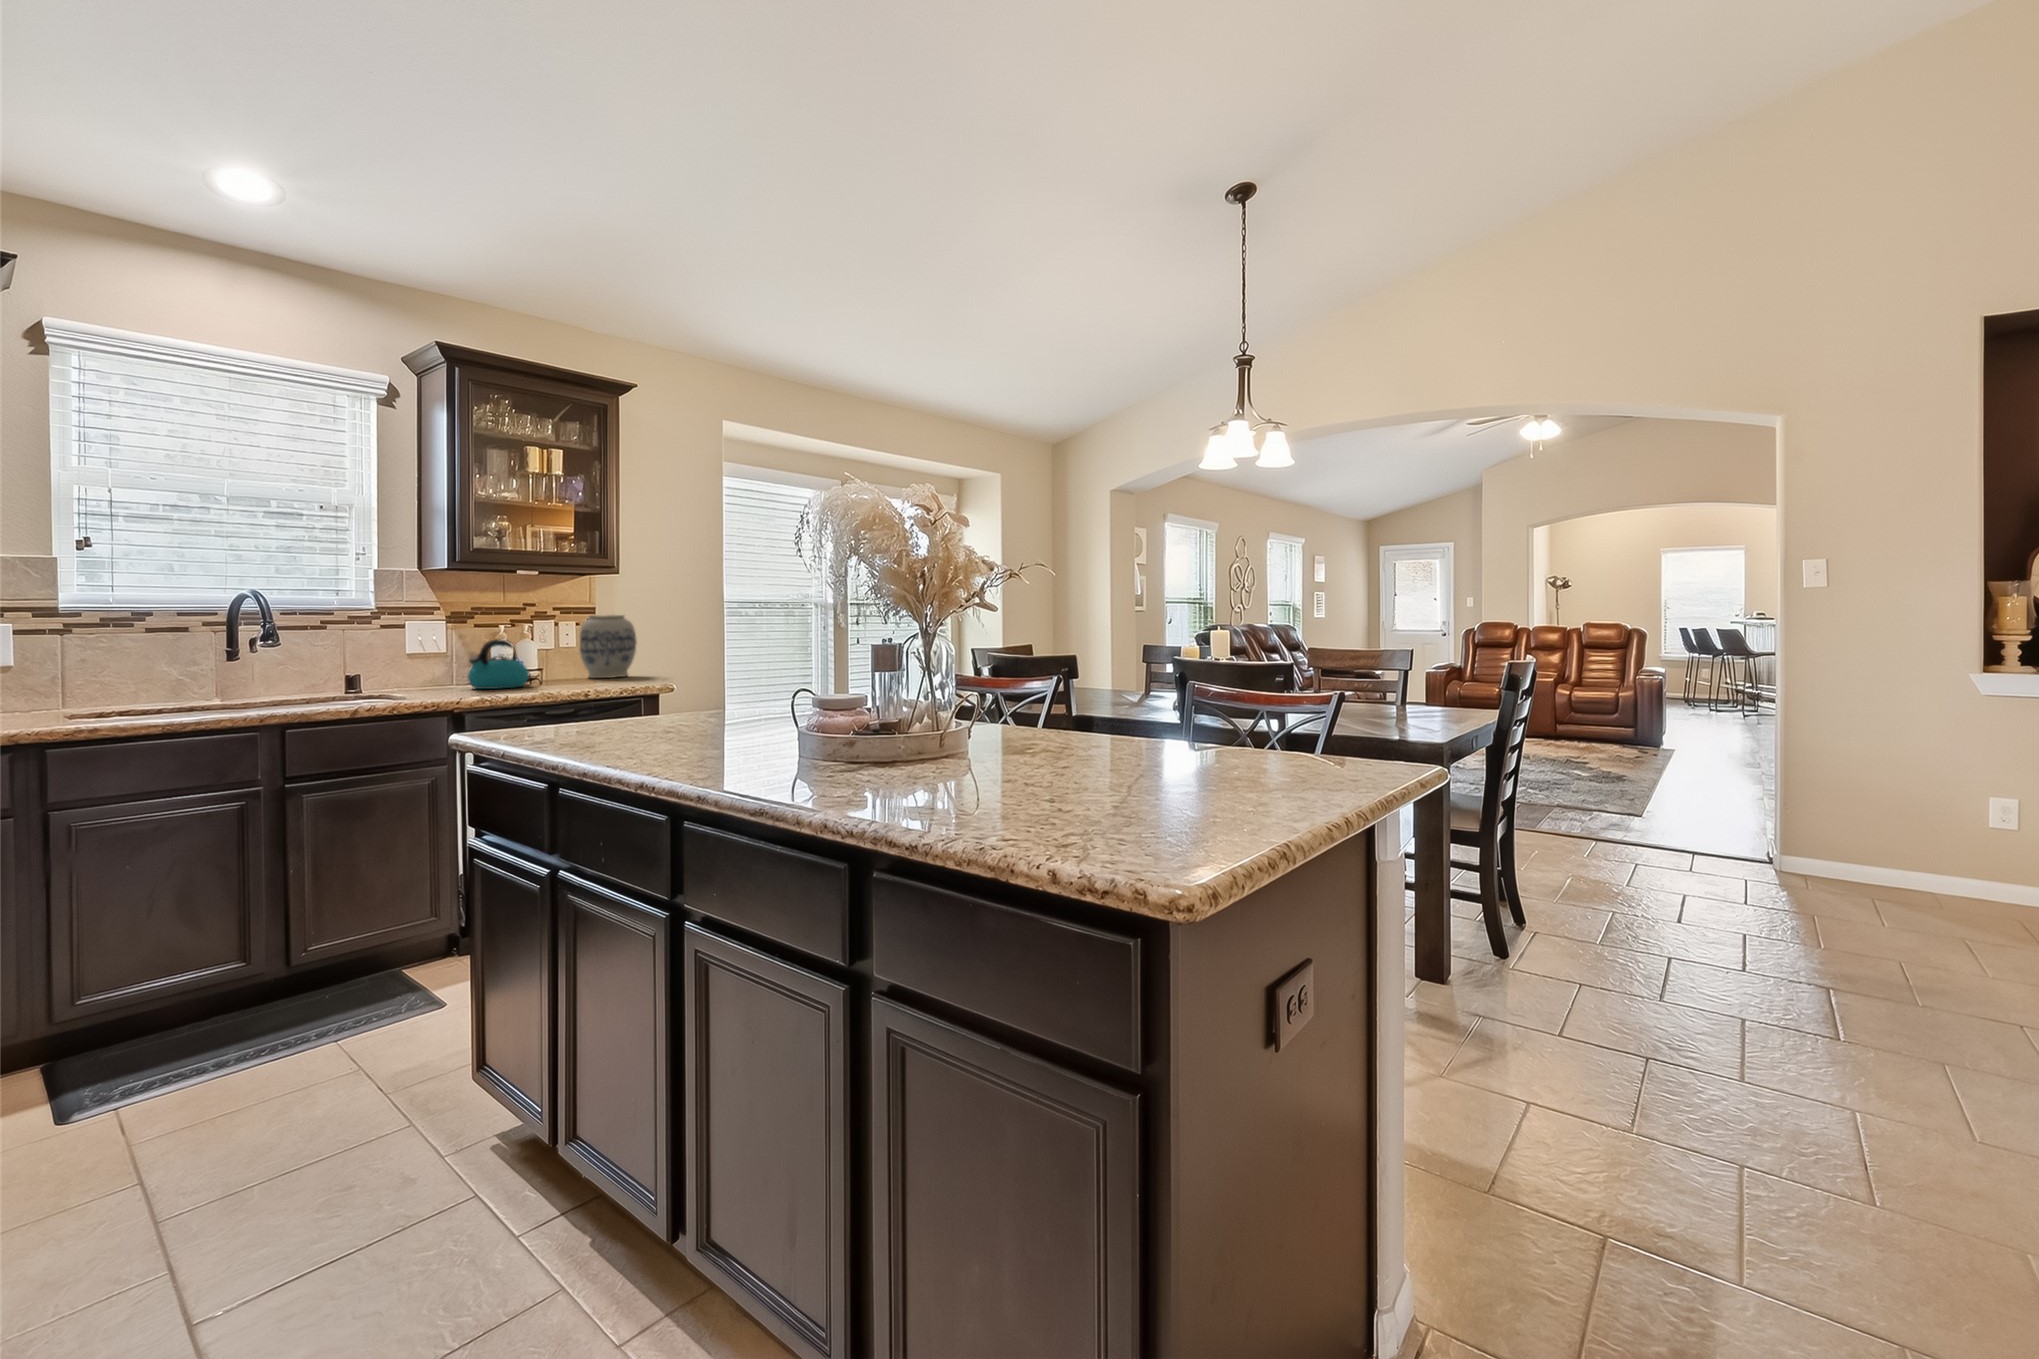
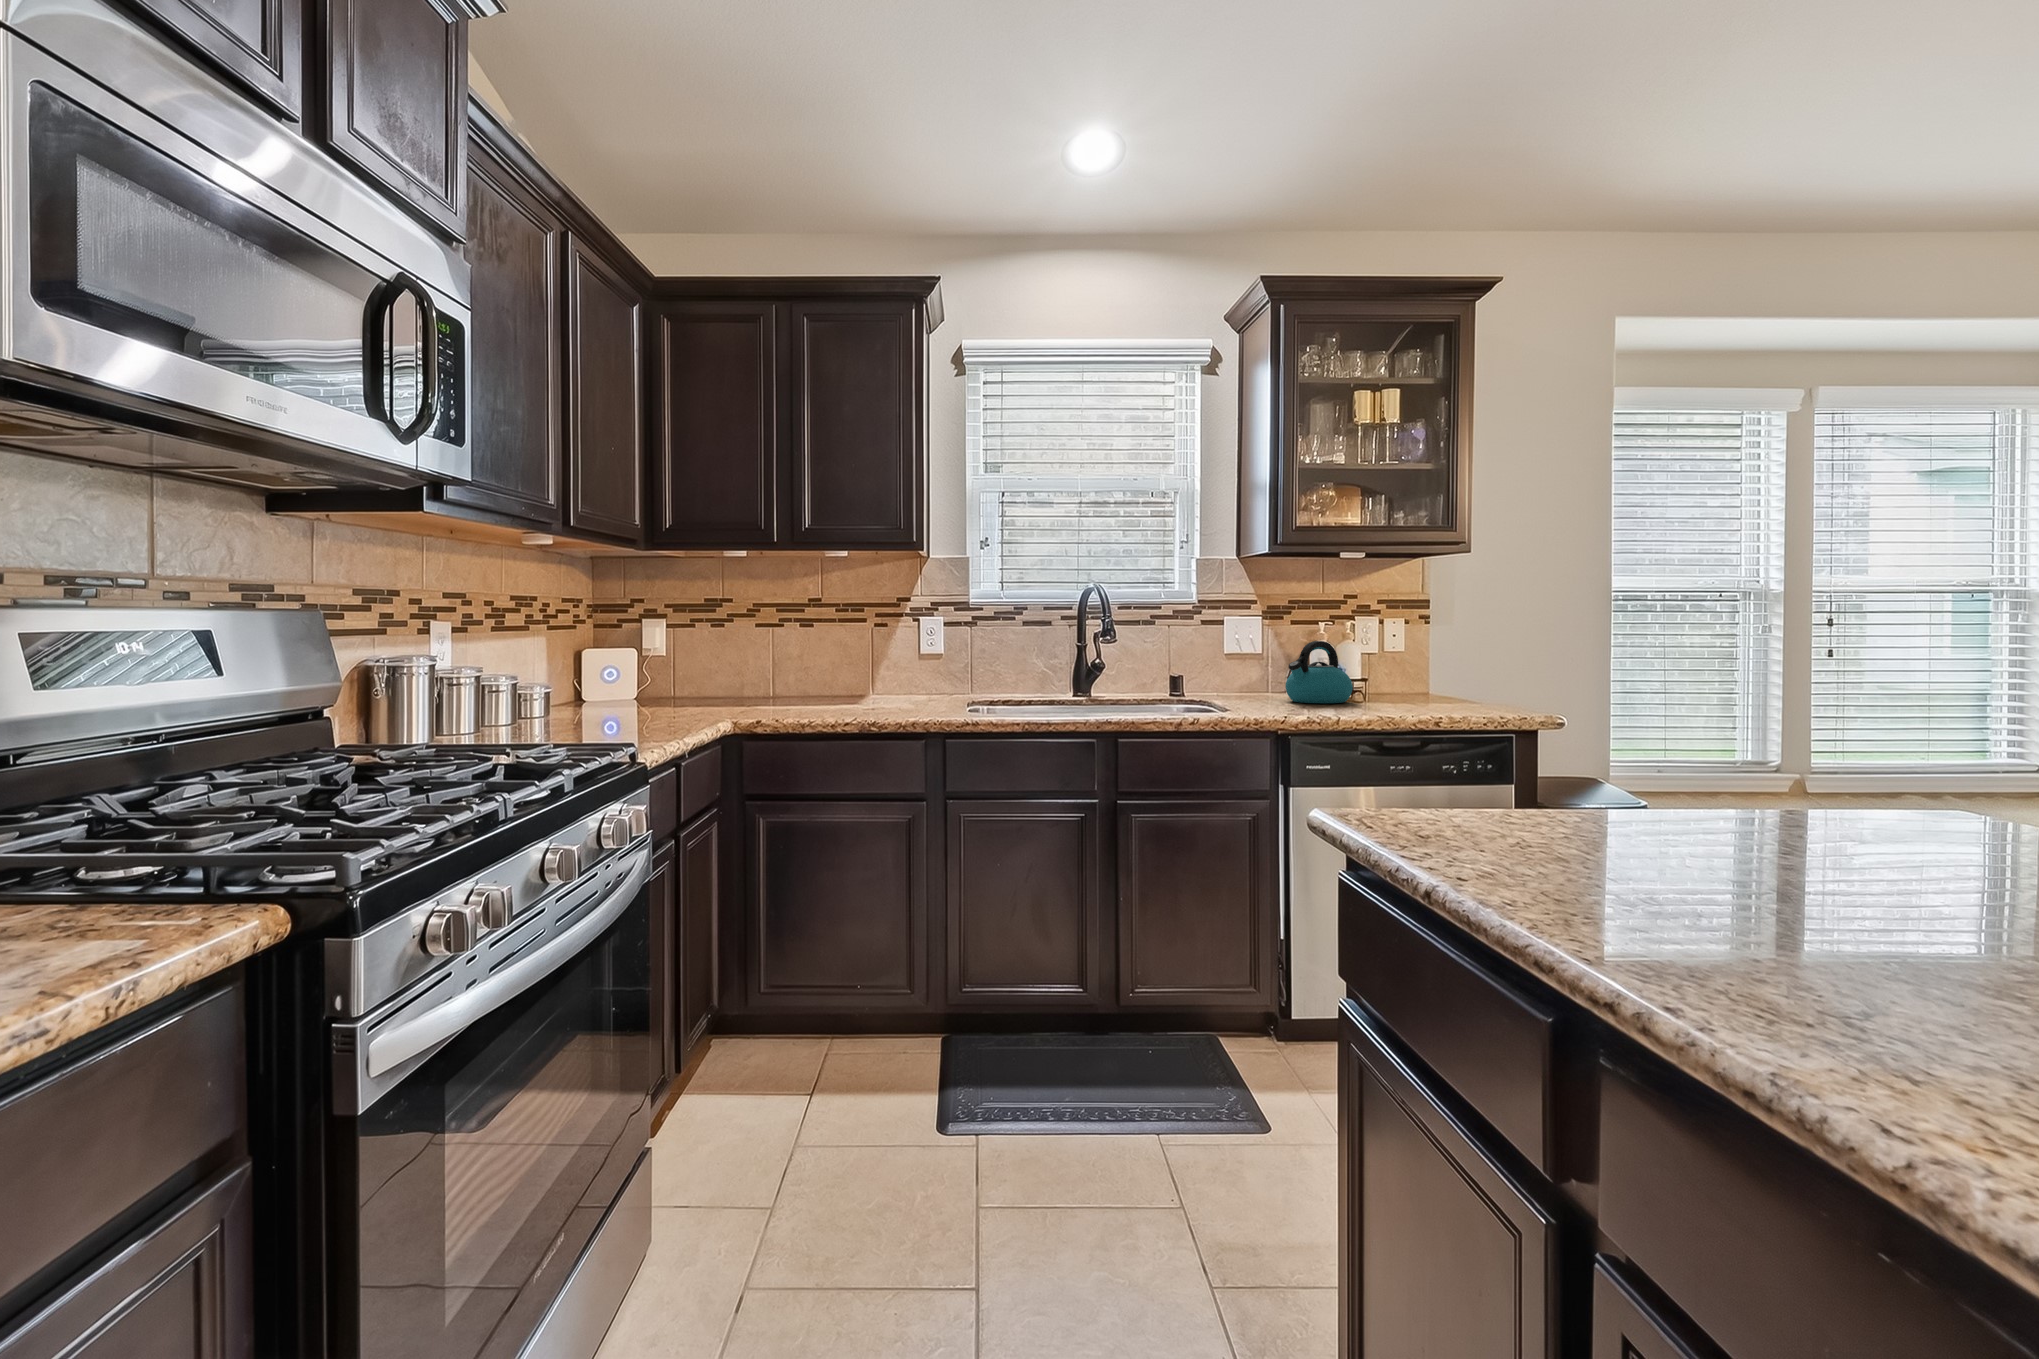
vase: present [580,615,637,678] -> none [1404,610,1482,696]

